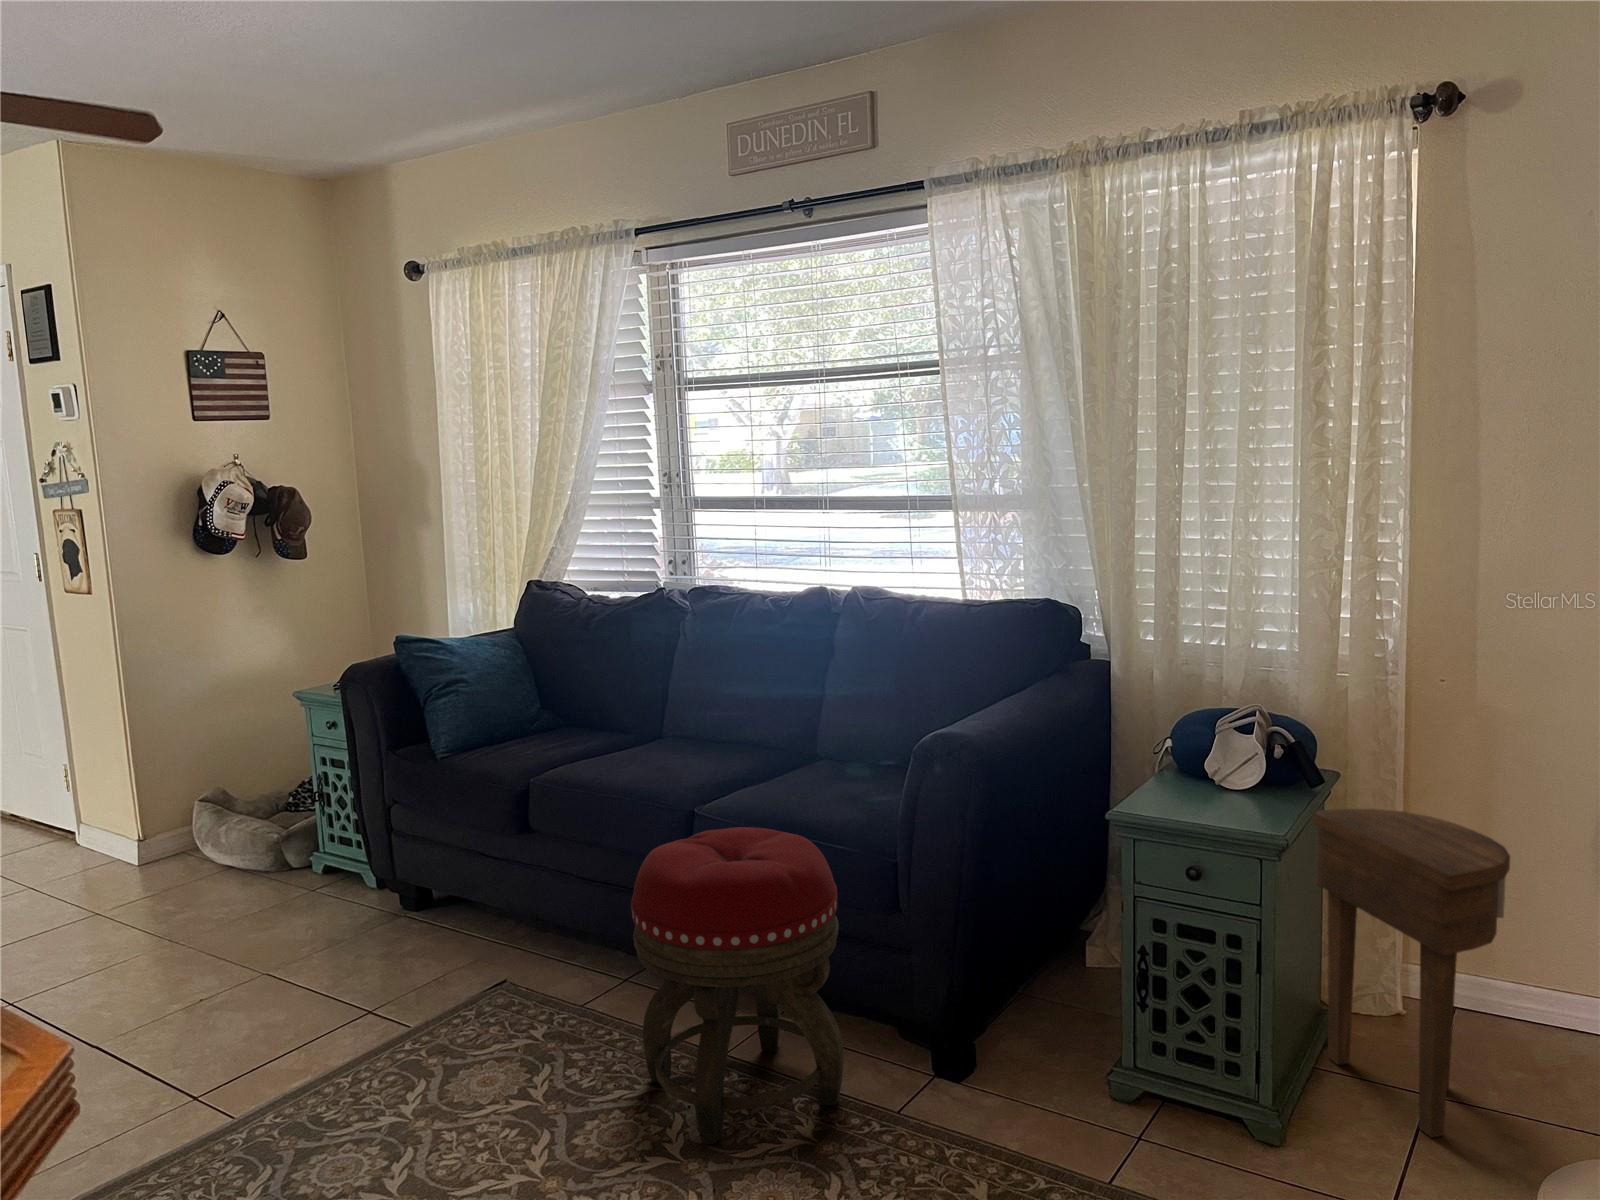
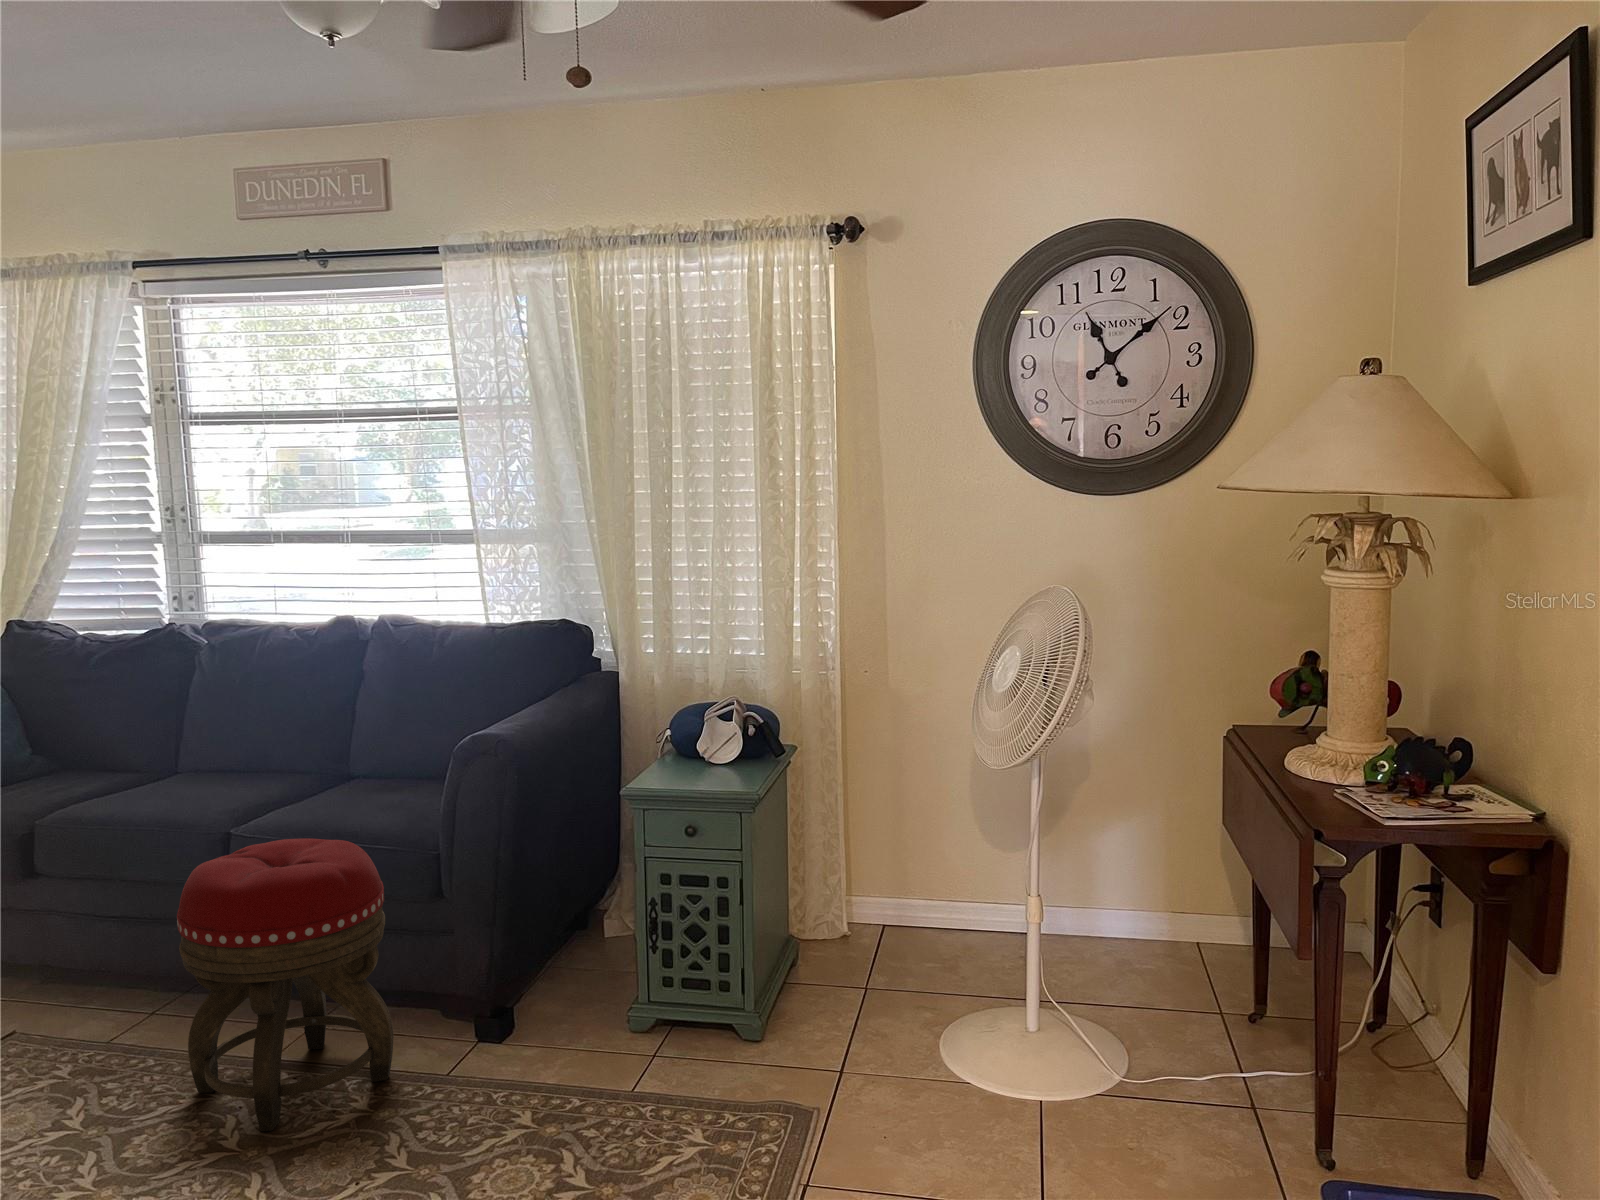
side table: present [1313,809,1510,1137] -> none [778,775,913,1018]

